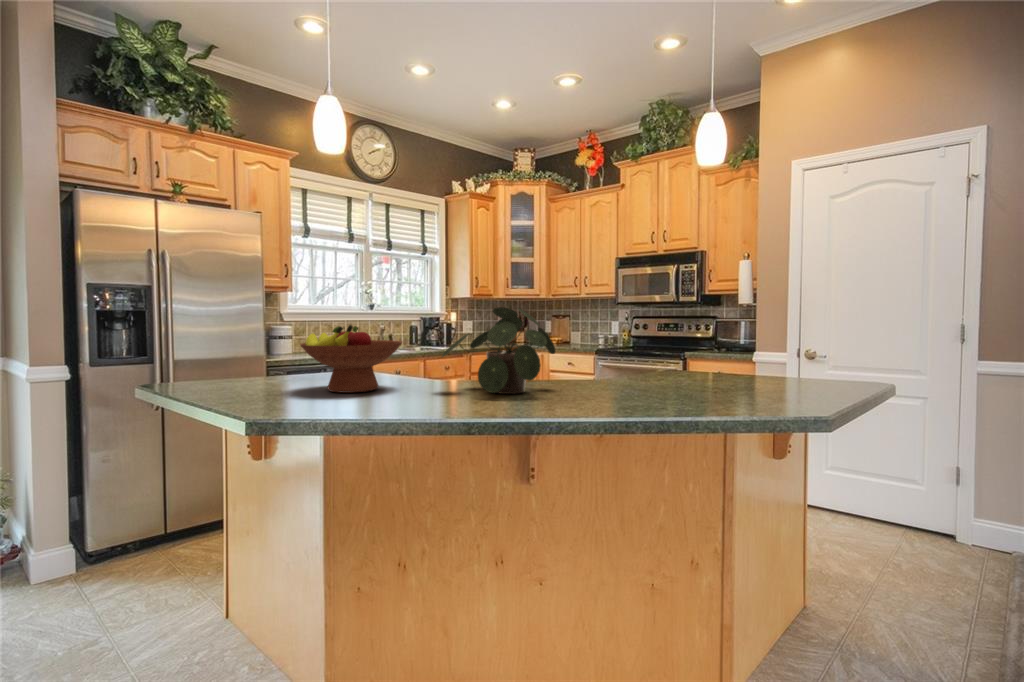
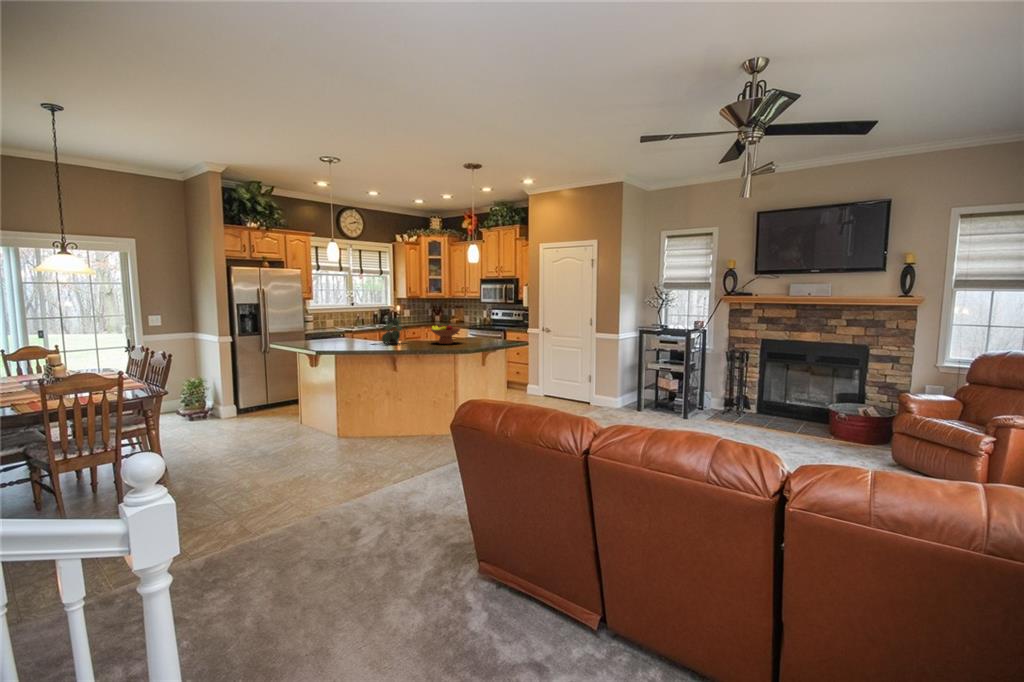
fruit bowl: present [300,325,402,393] -> present [431,324,461,344]

